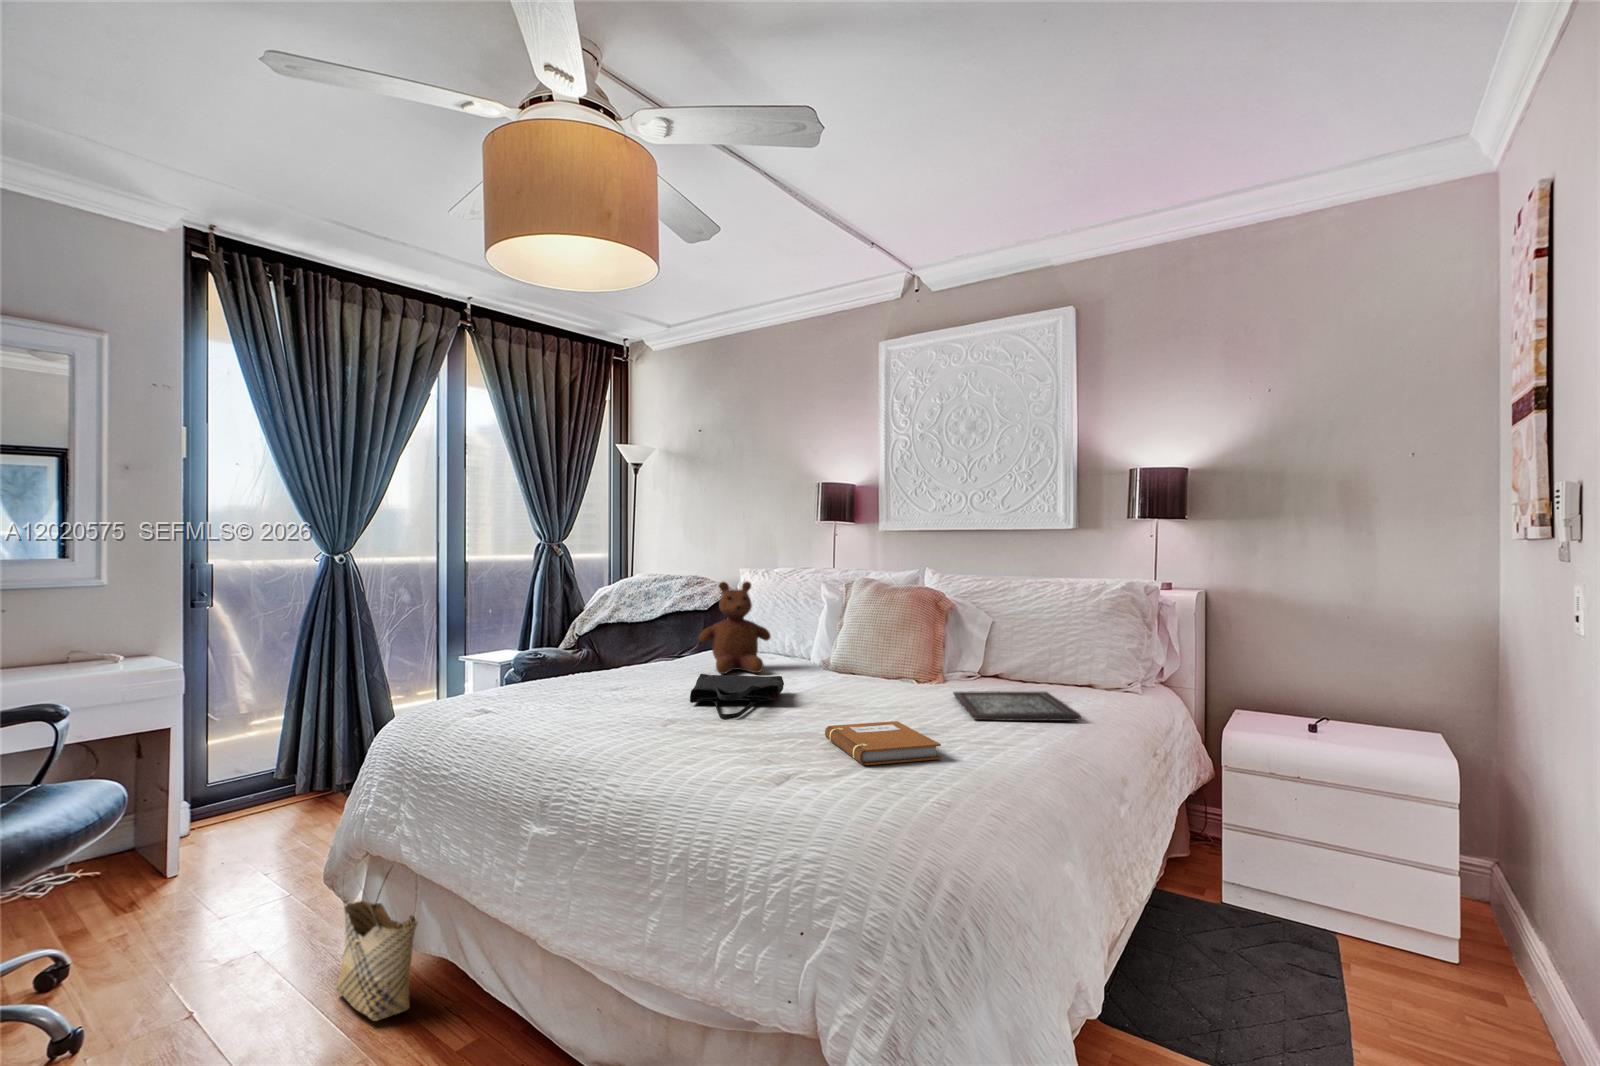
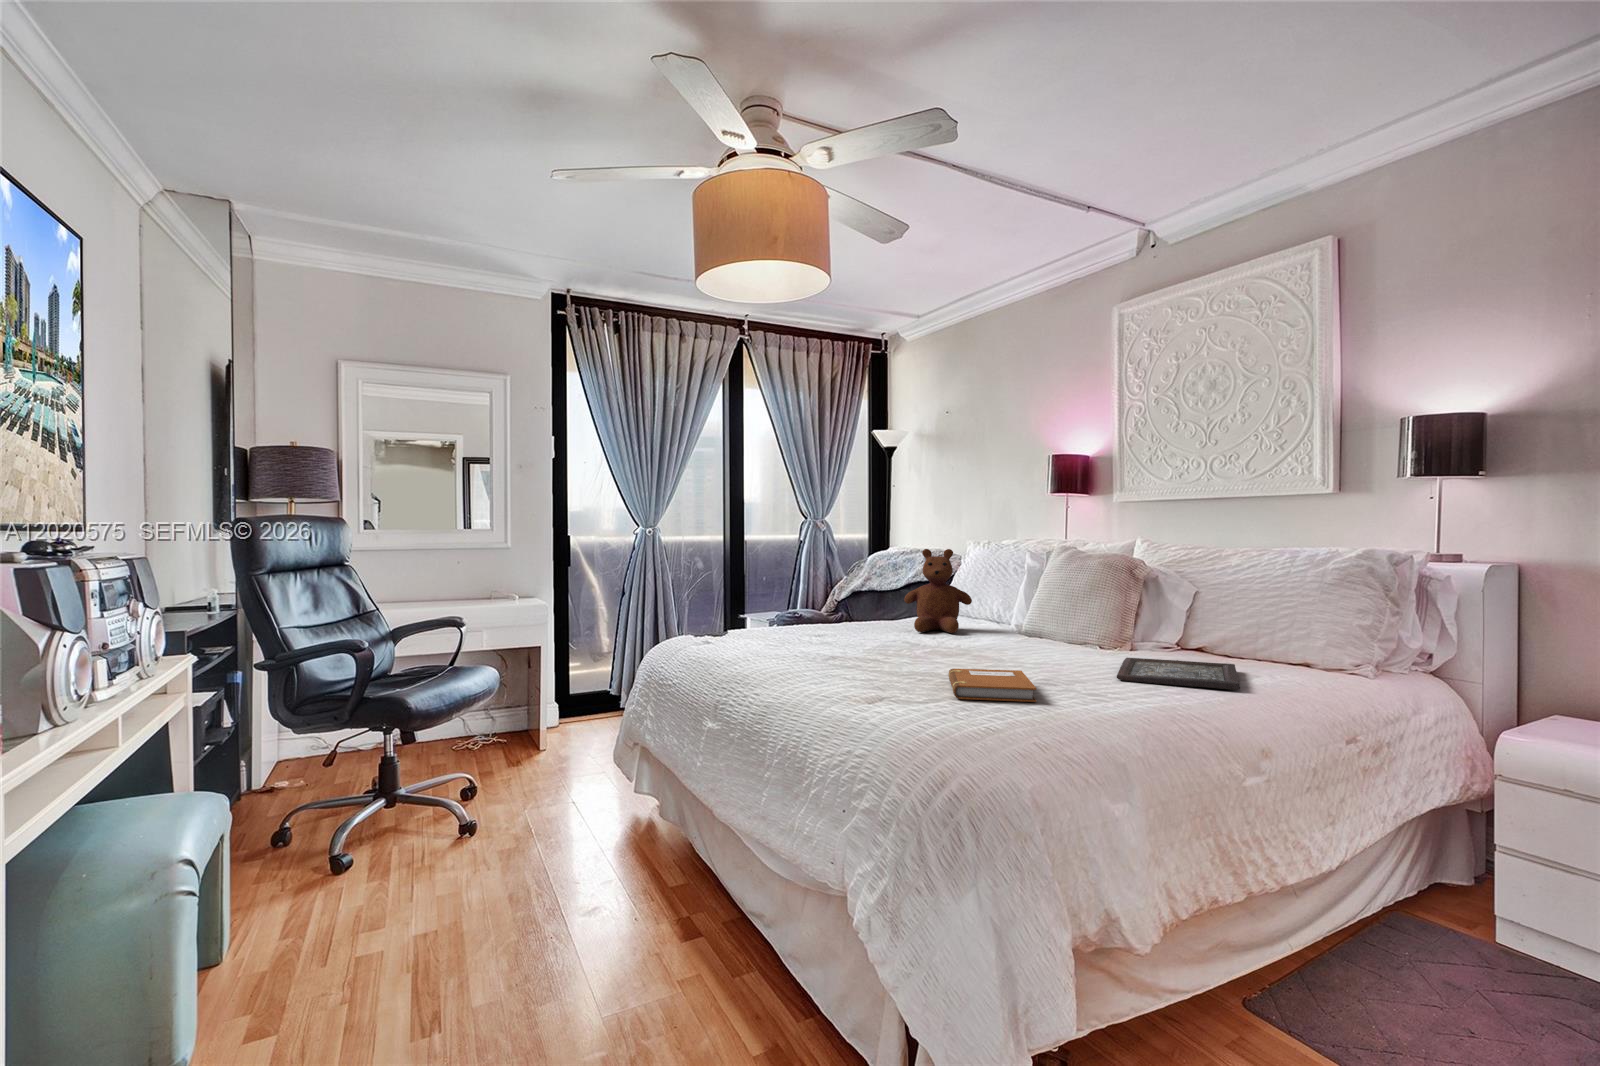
tote bag: present [690,674,784,719] -> none [864,627,957,661]
woven basket: present [336,866,418,1021] -> none [609,744,656,853]

